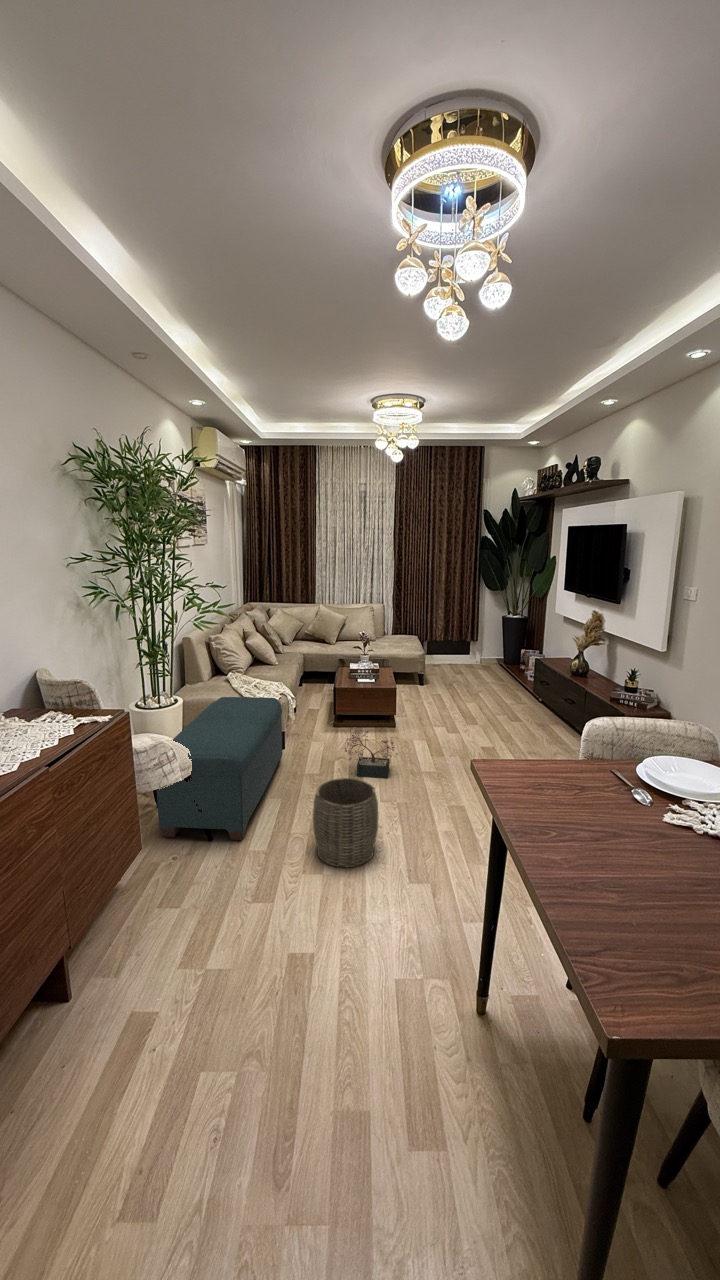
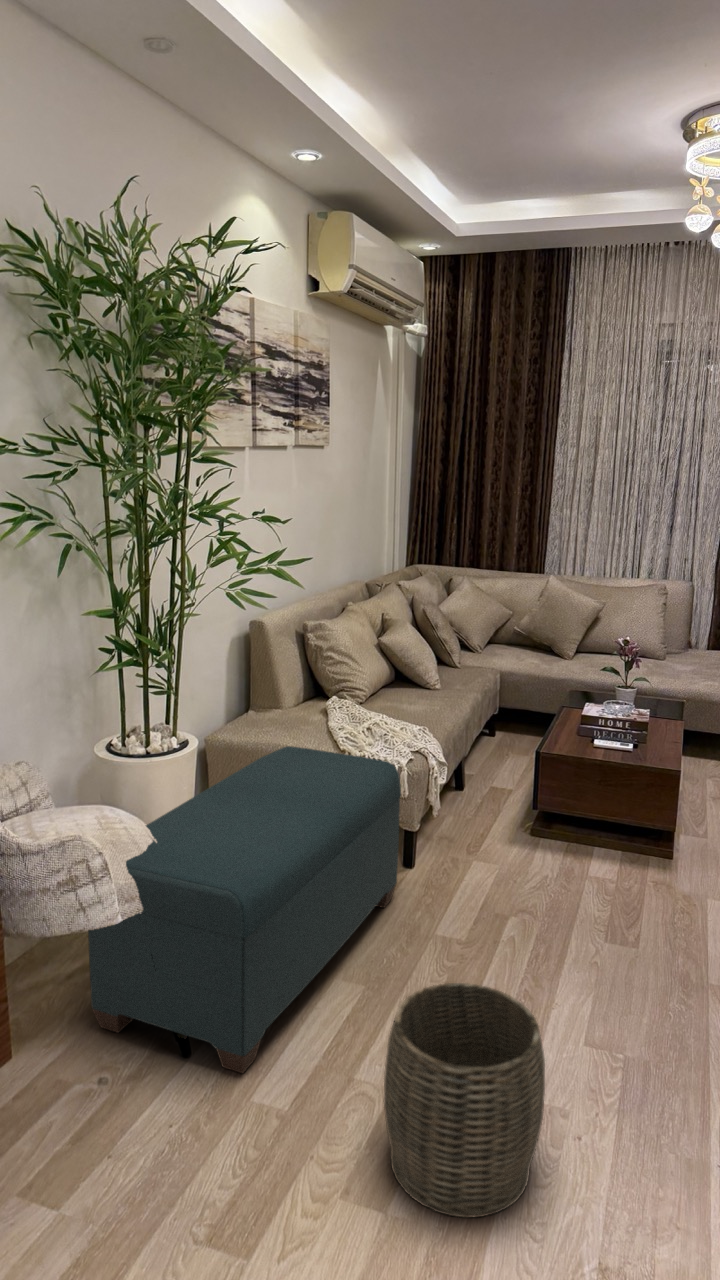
decorative plant: present [345,727,398,778] -> none [526,850,649,982]

